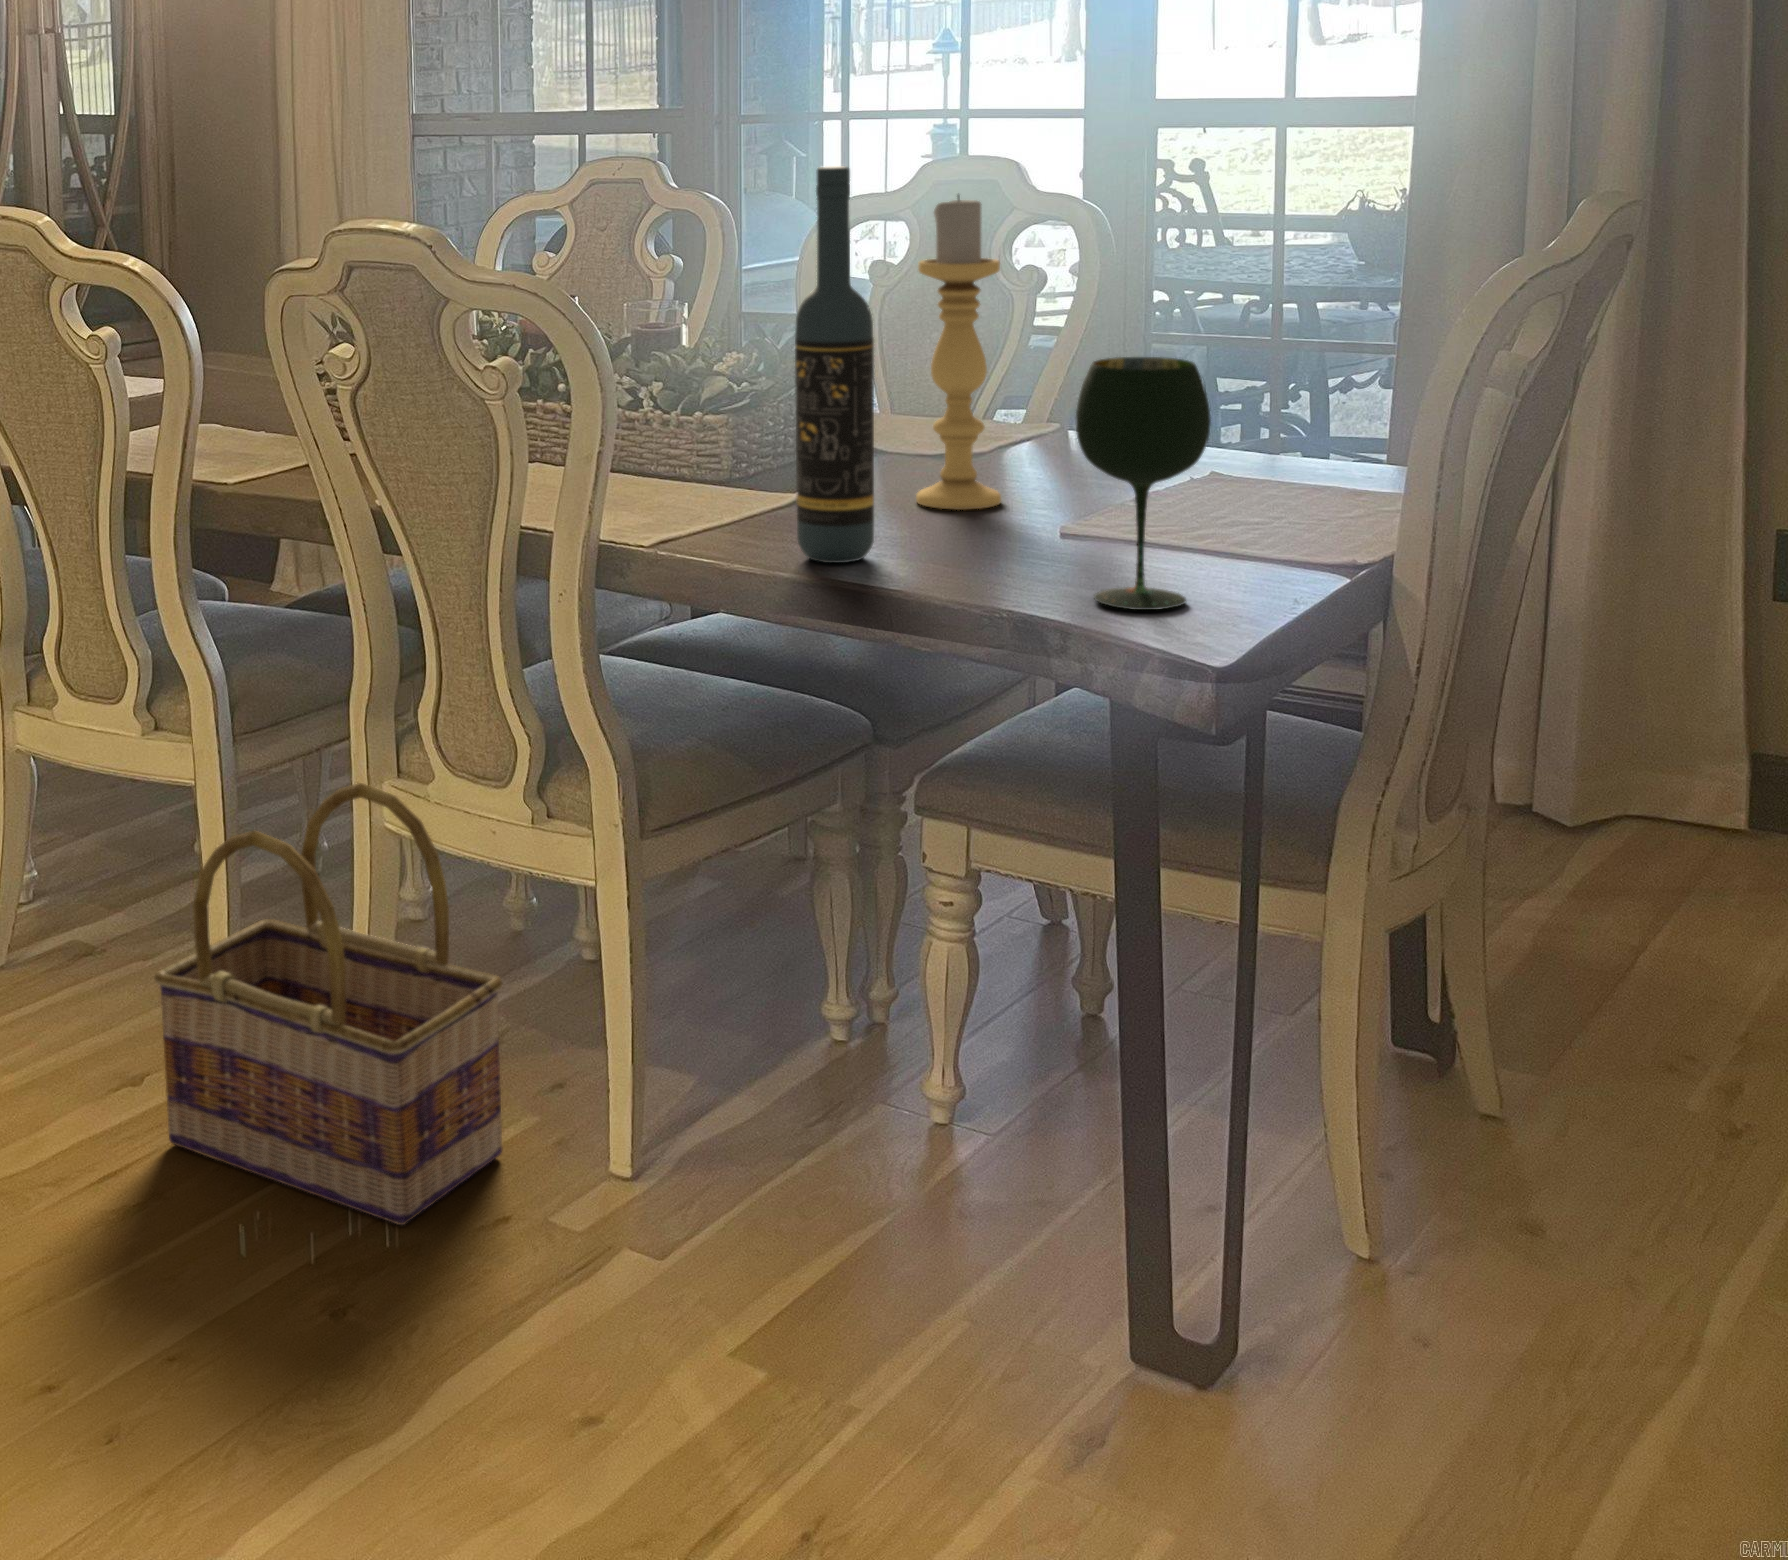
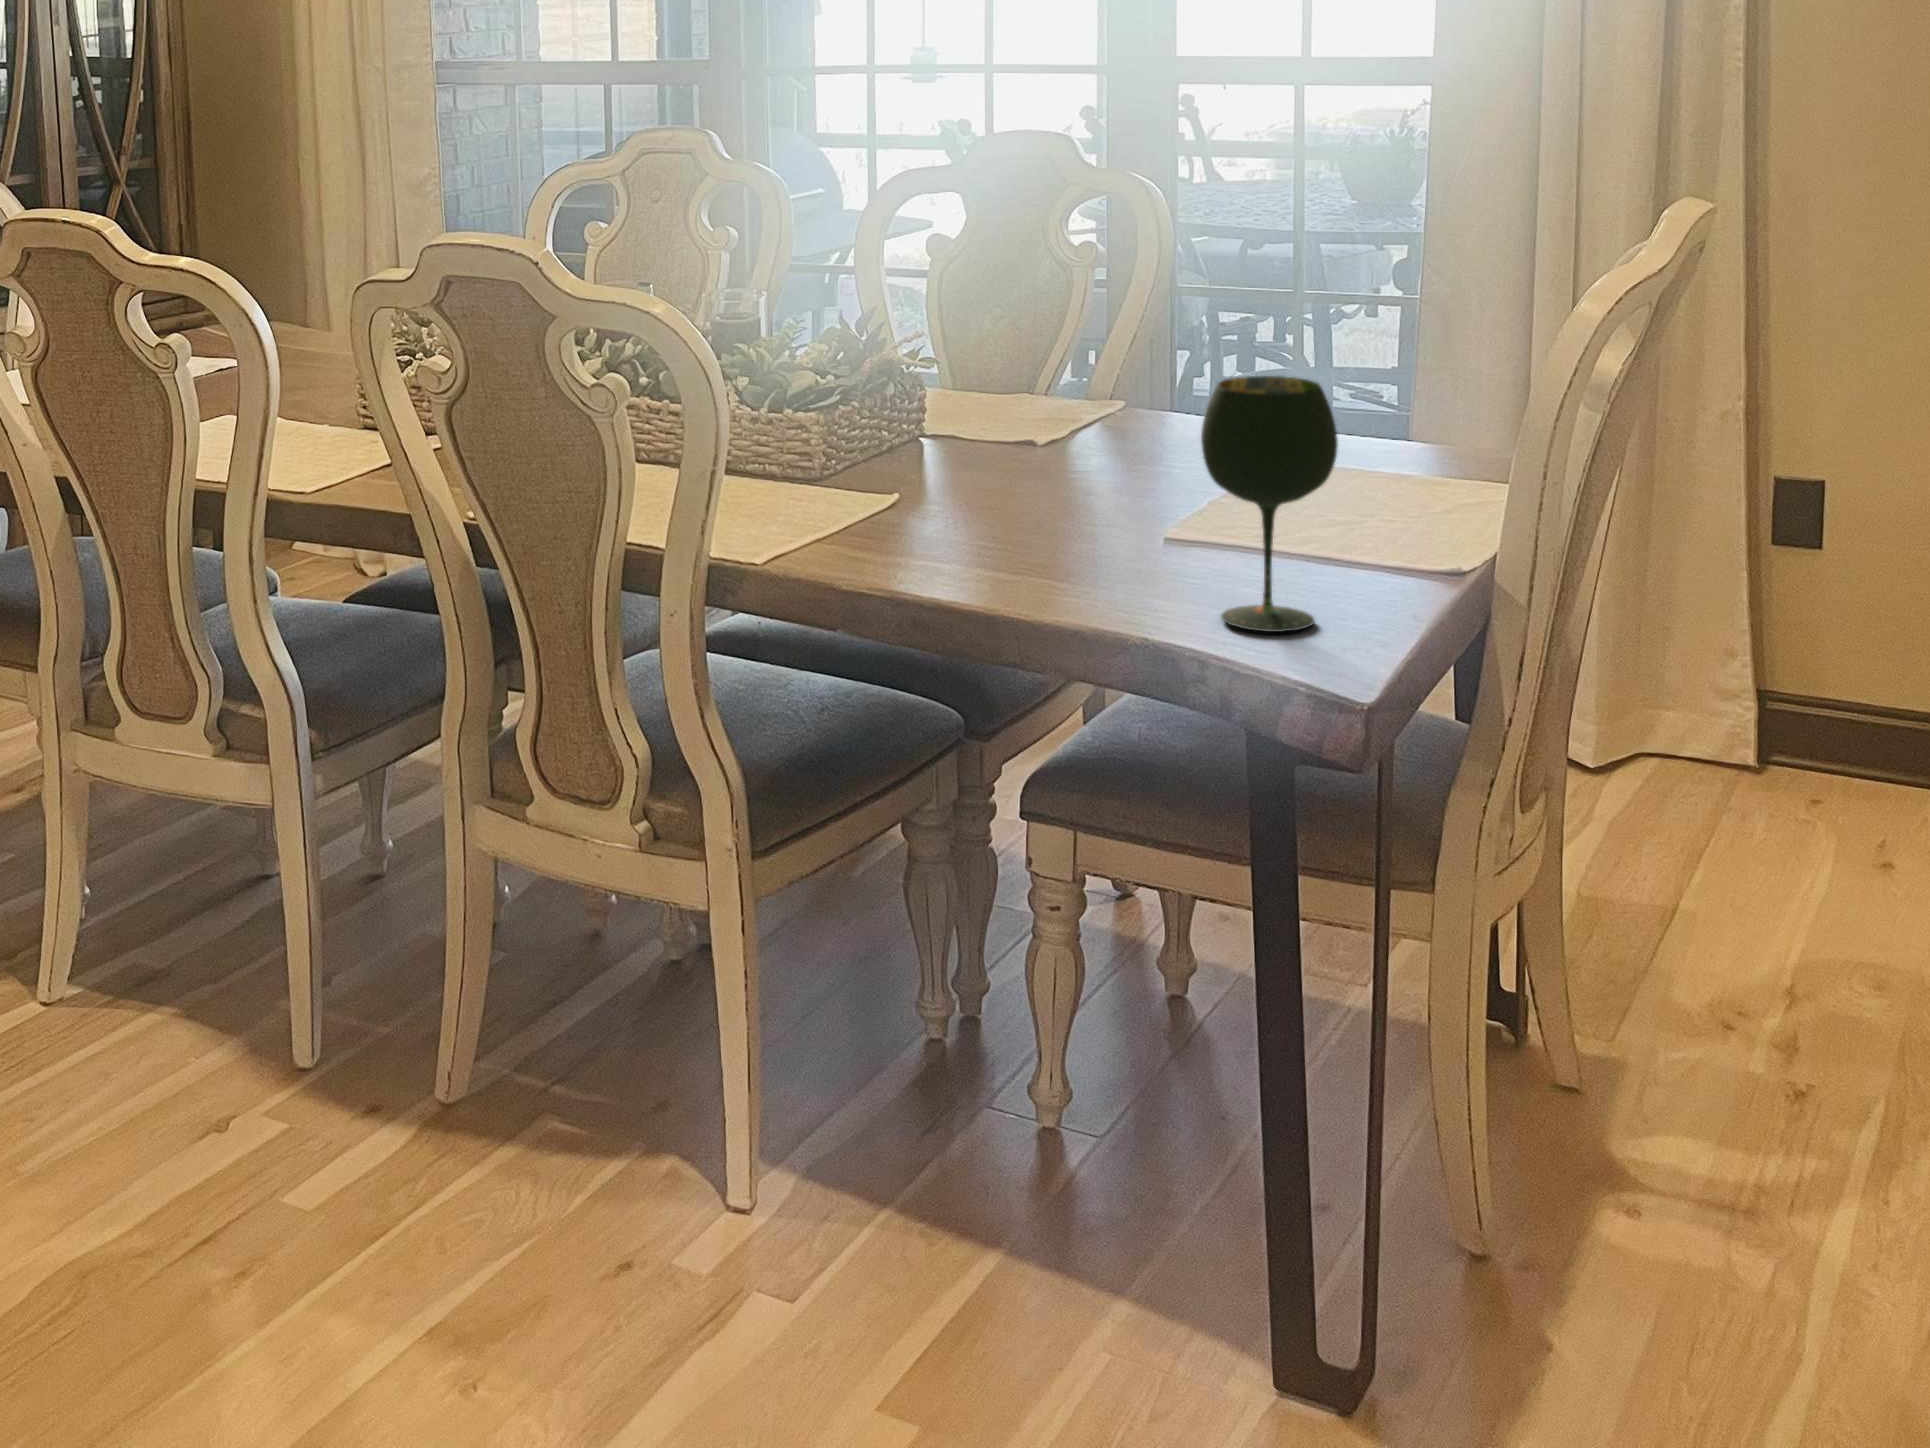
wine bottle: present [795,166,874,563] -> none [907,179,988,579]
candle holder: present [916,195,1001,510] -> none [1014,191,1101,512]
basket: present [154,783,502,1225] -> none [248,802,609,1260]

